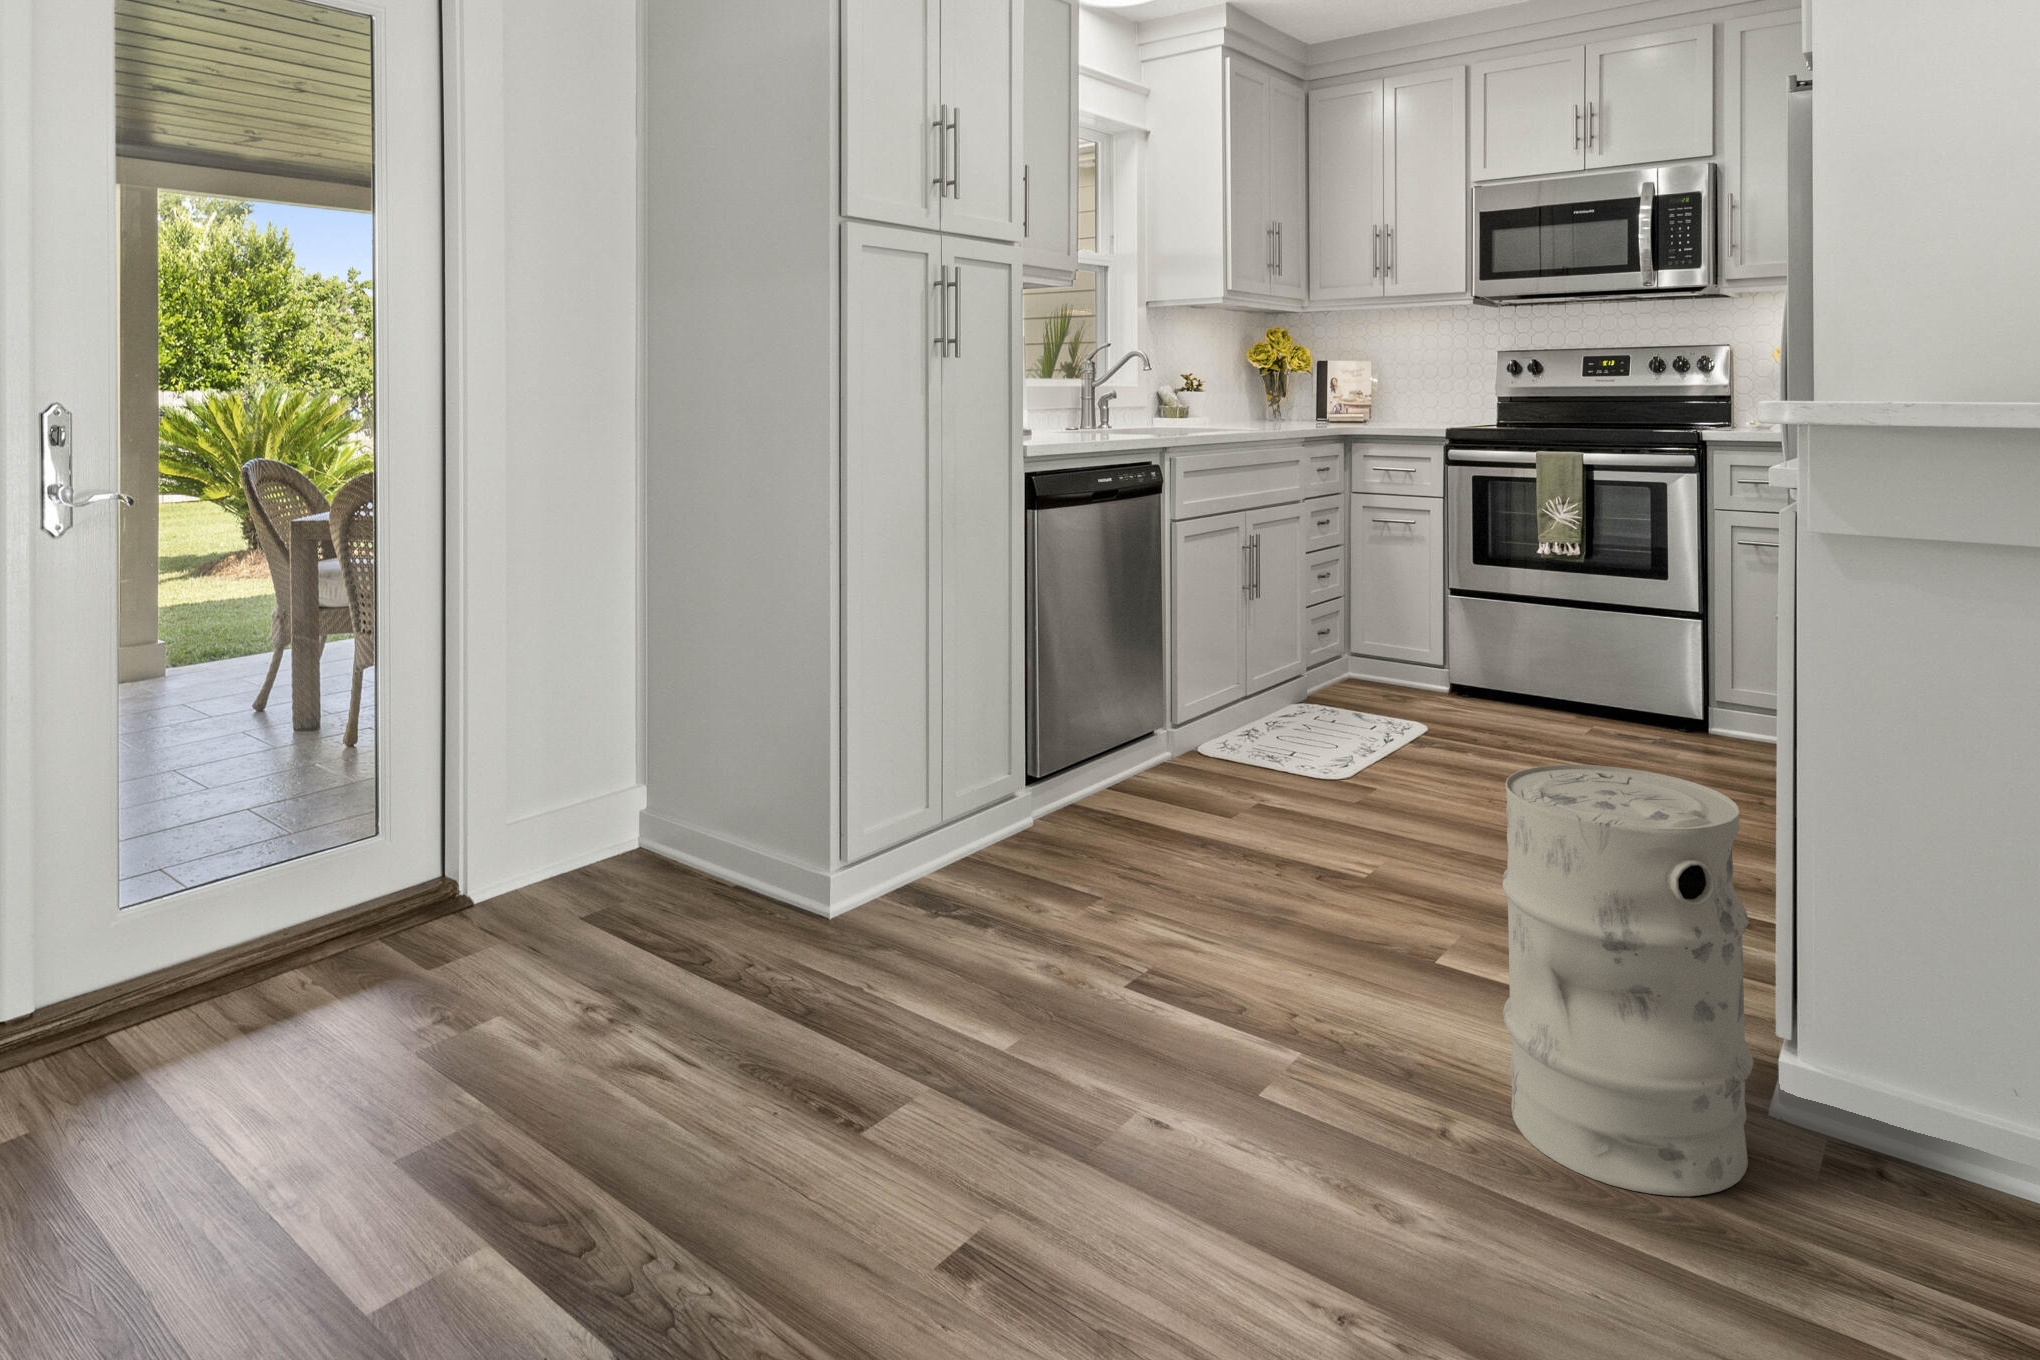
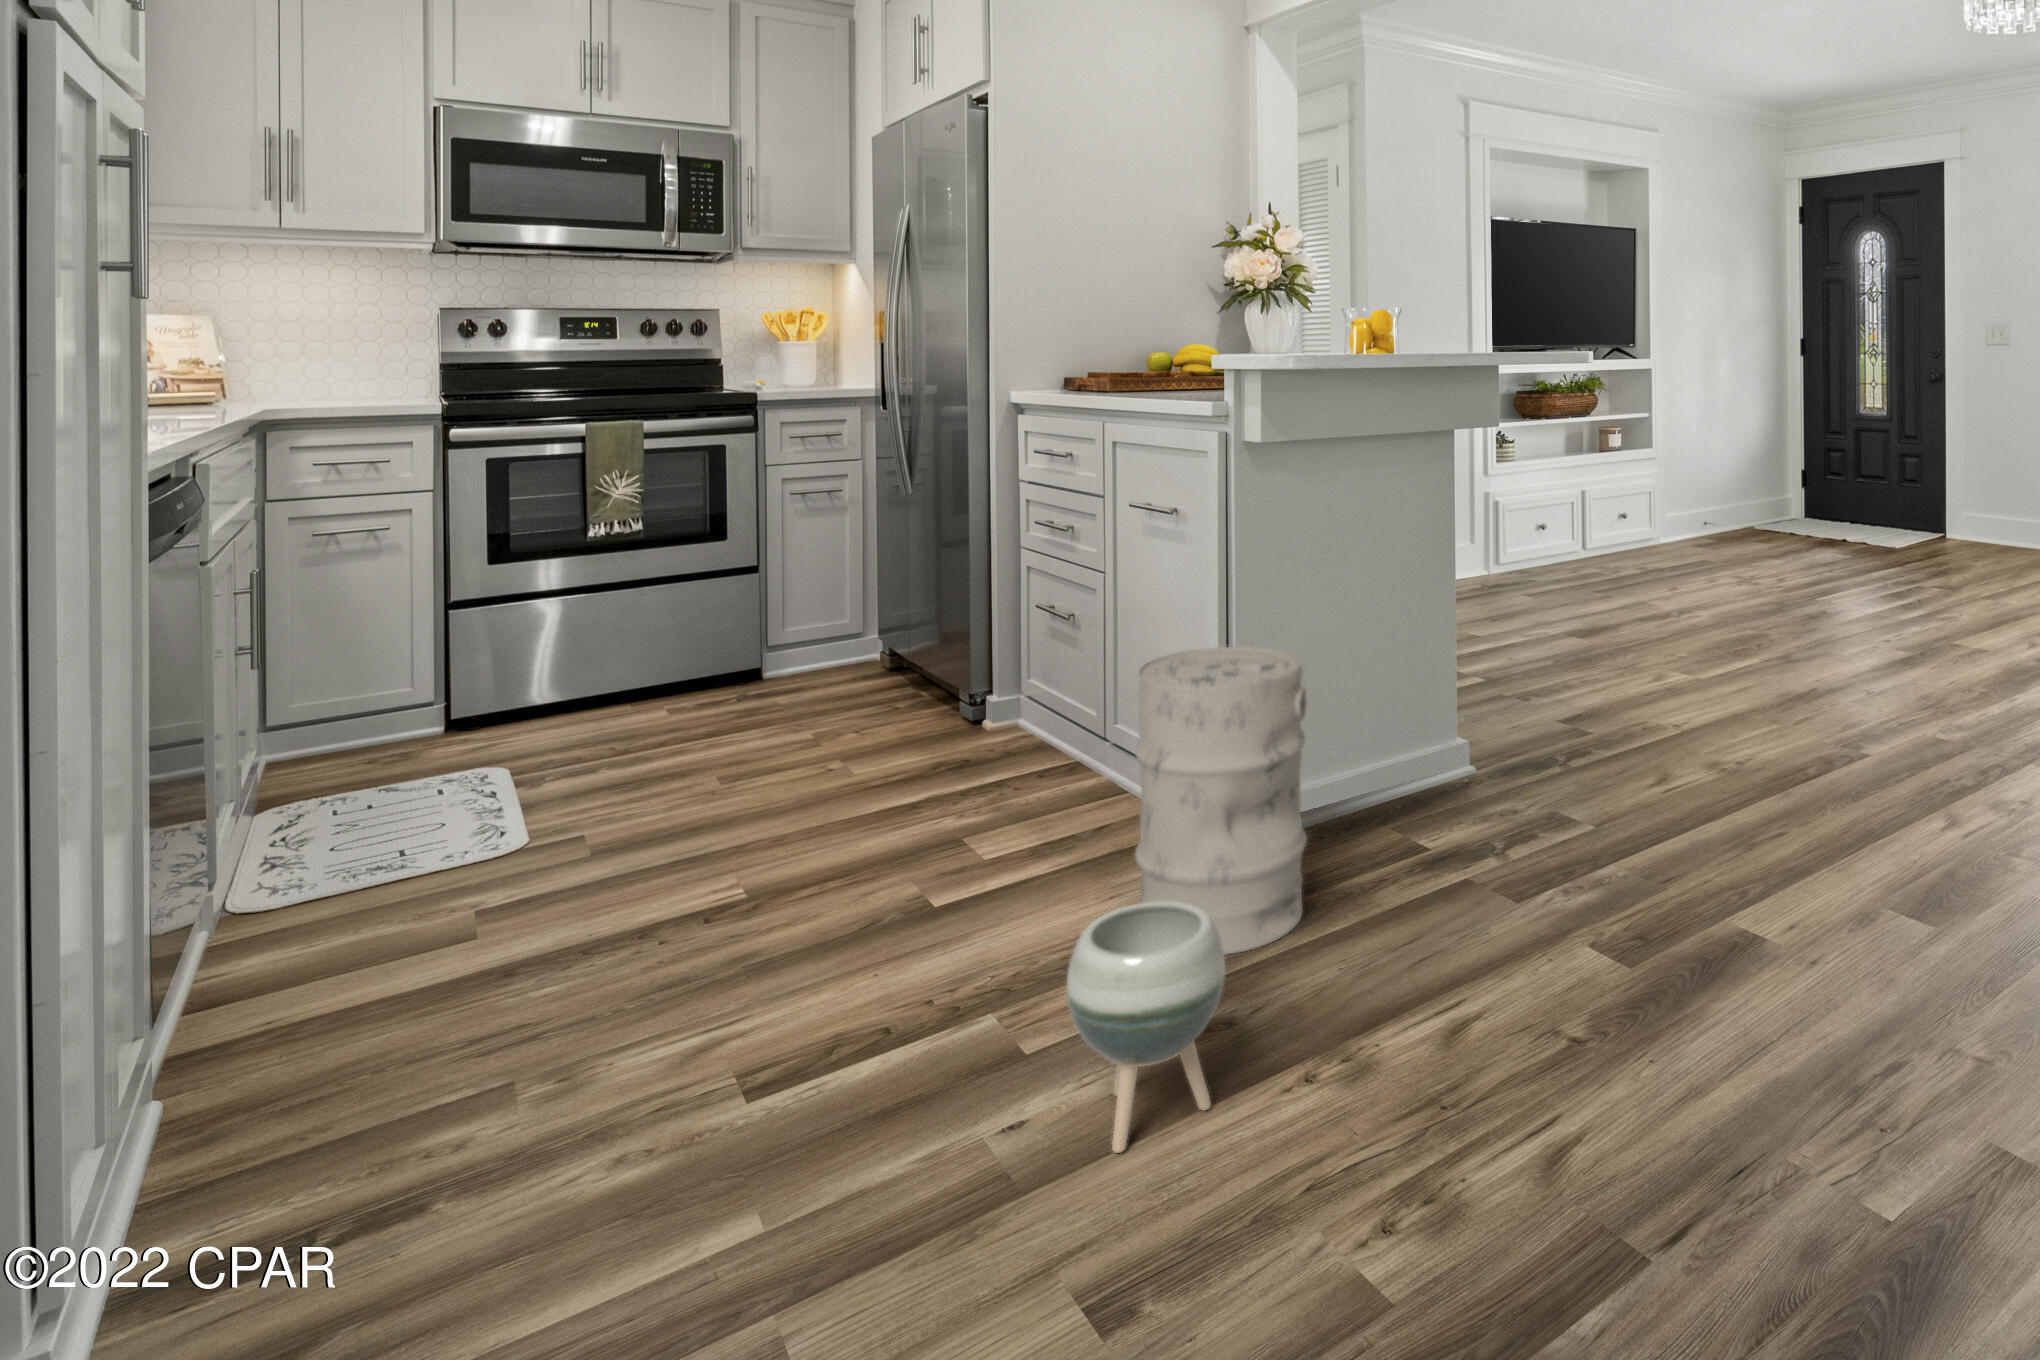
planter: none [1141,962,1305,1231] -> present [1067,901,1225,1153]

